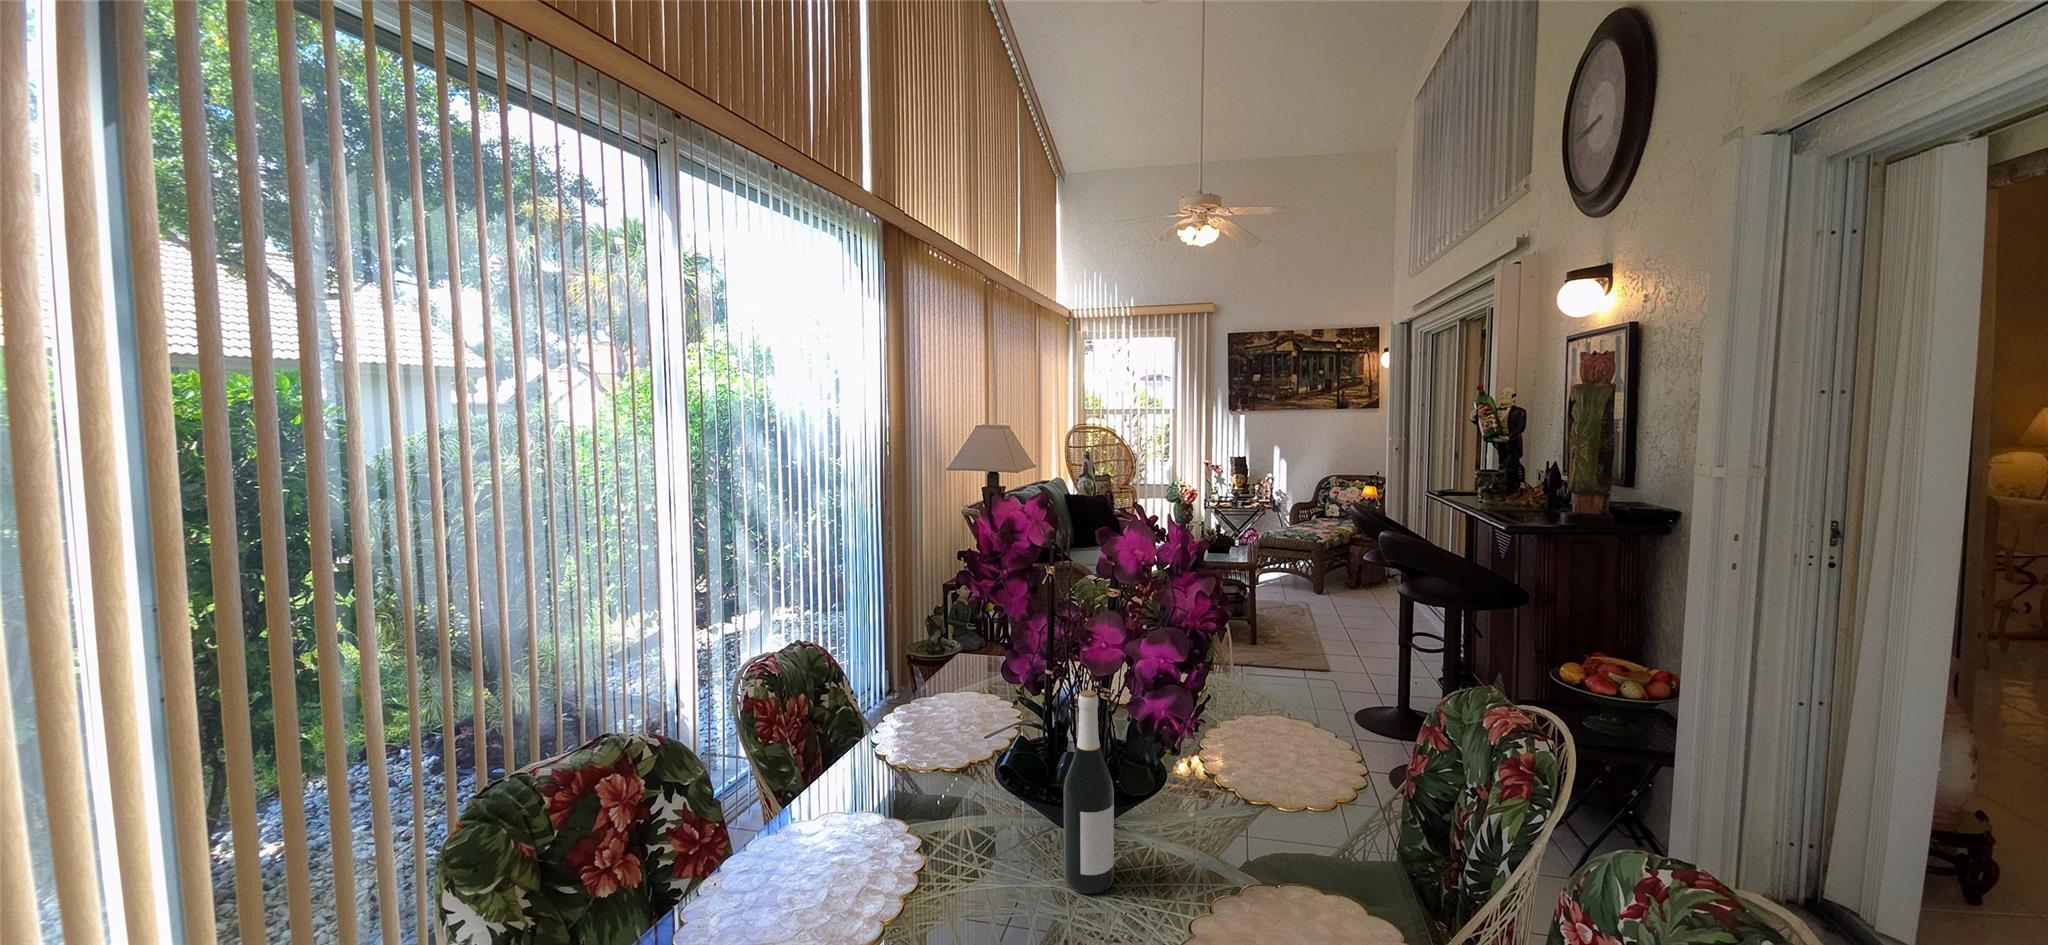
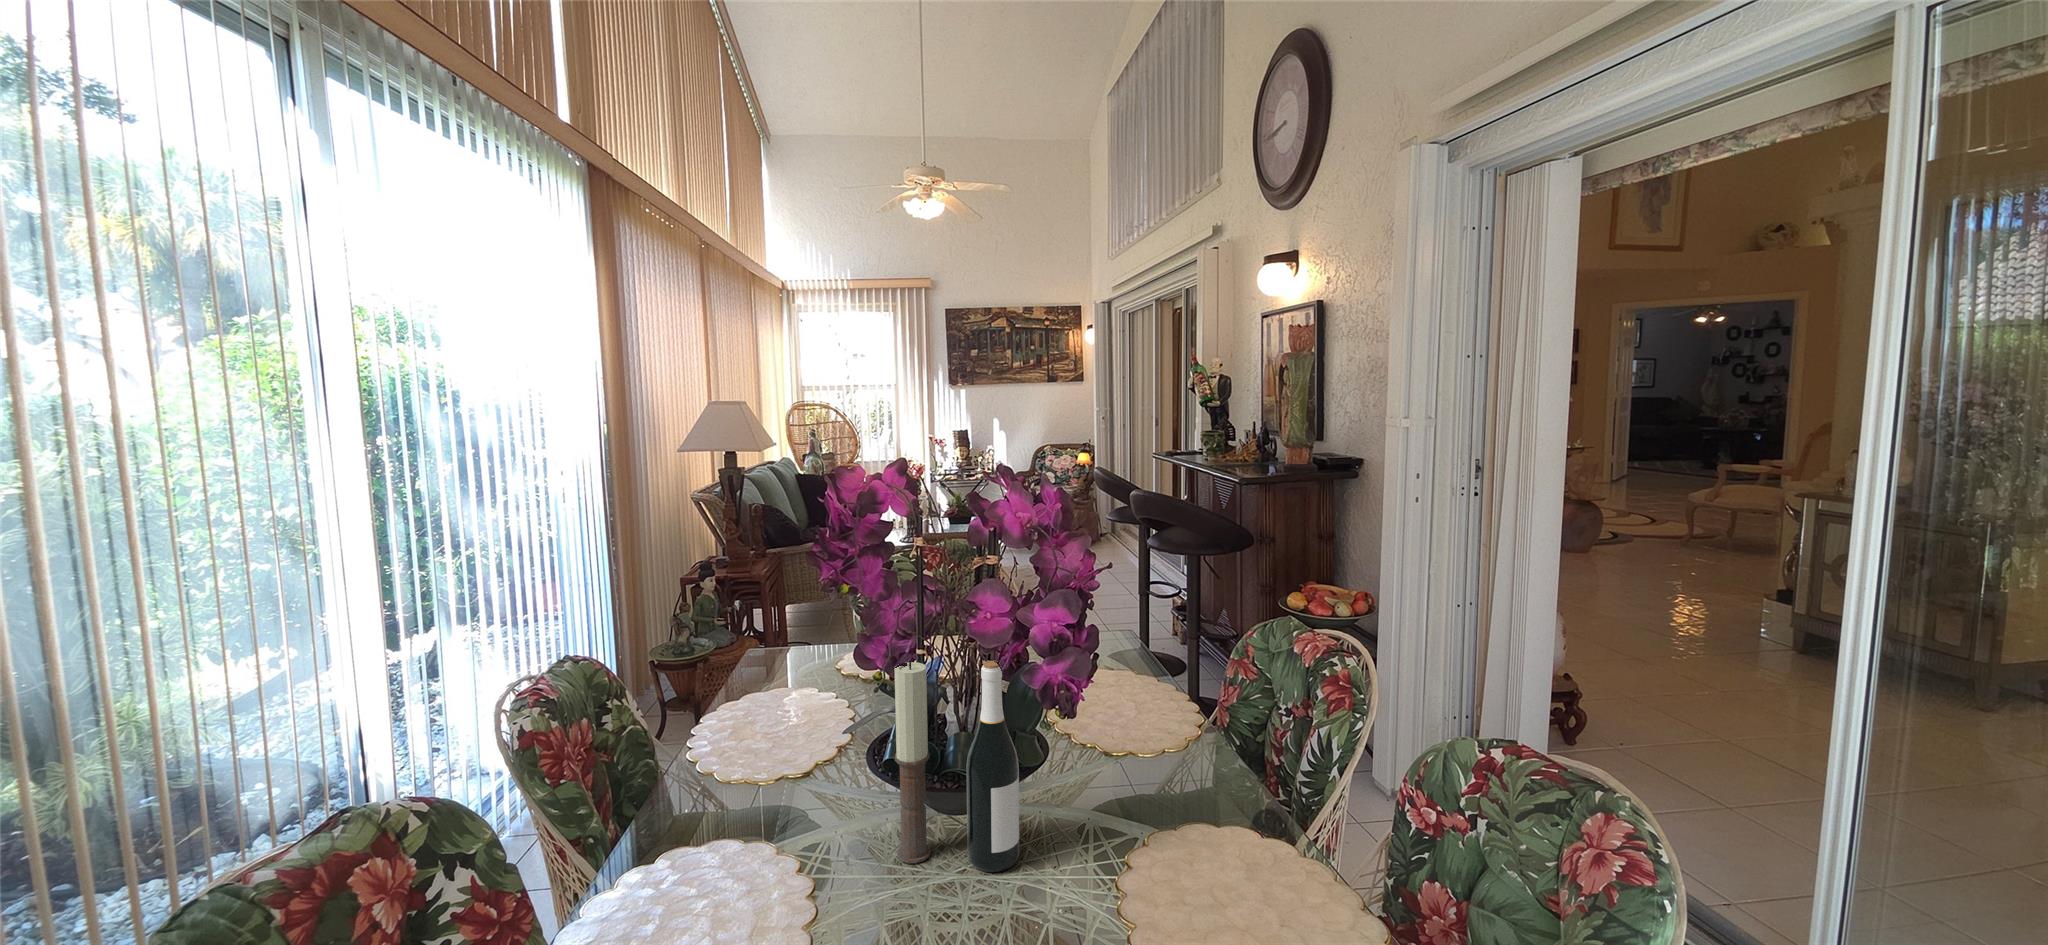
candle: none [1005,681,1036,869] -> present [895,661,931,863]

